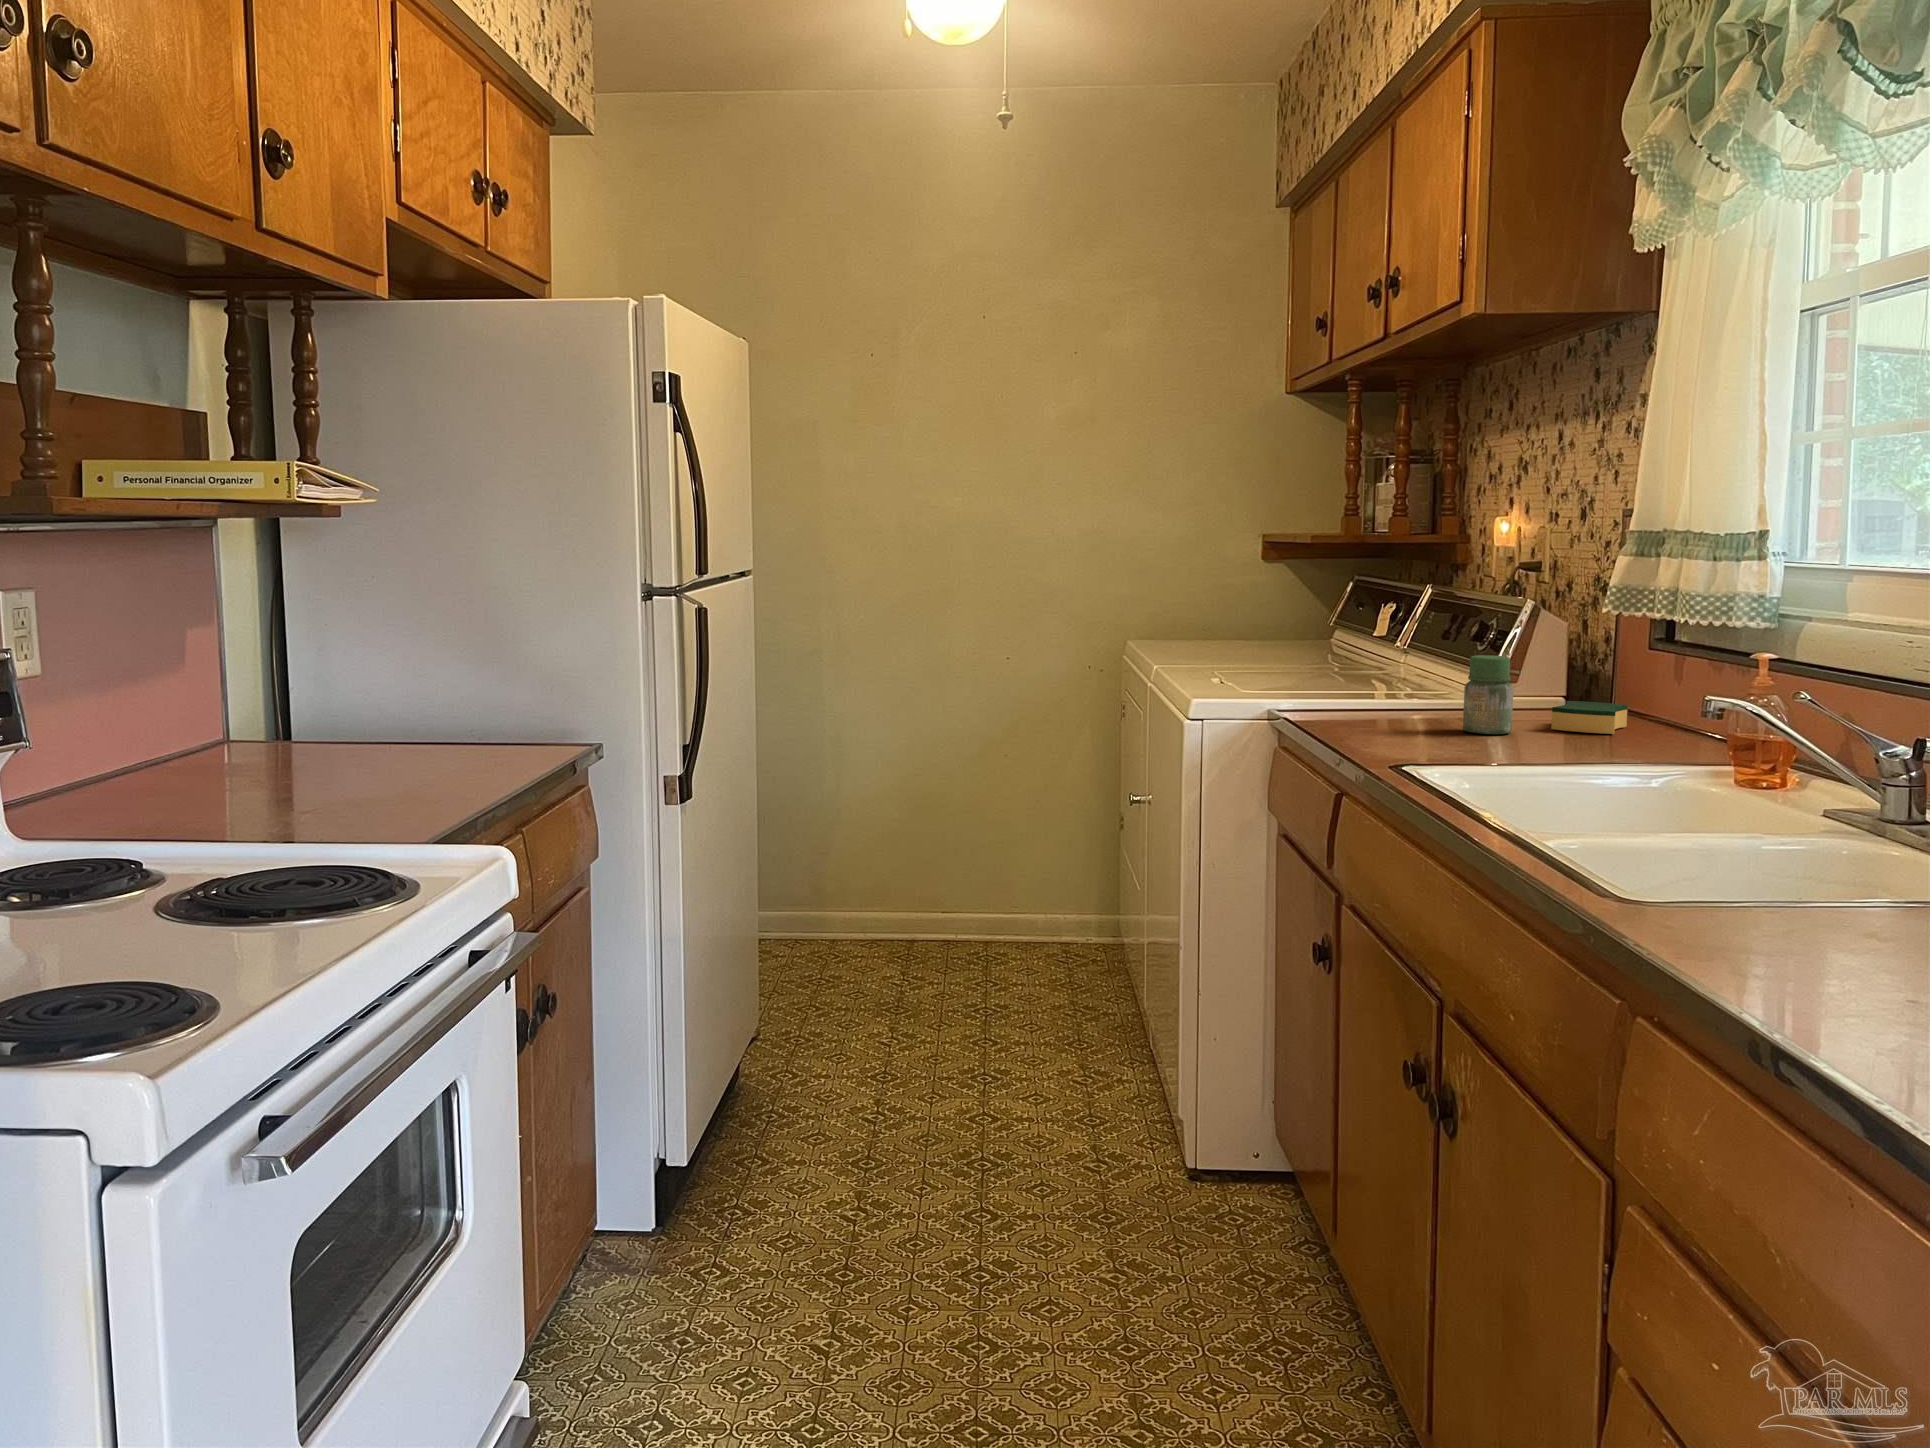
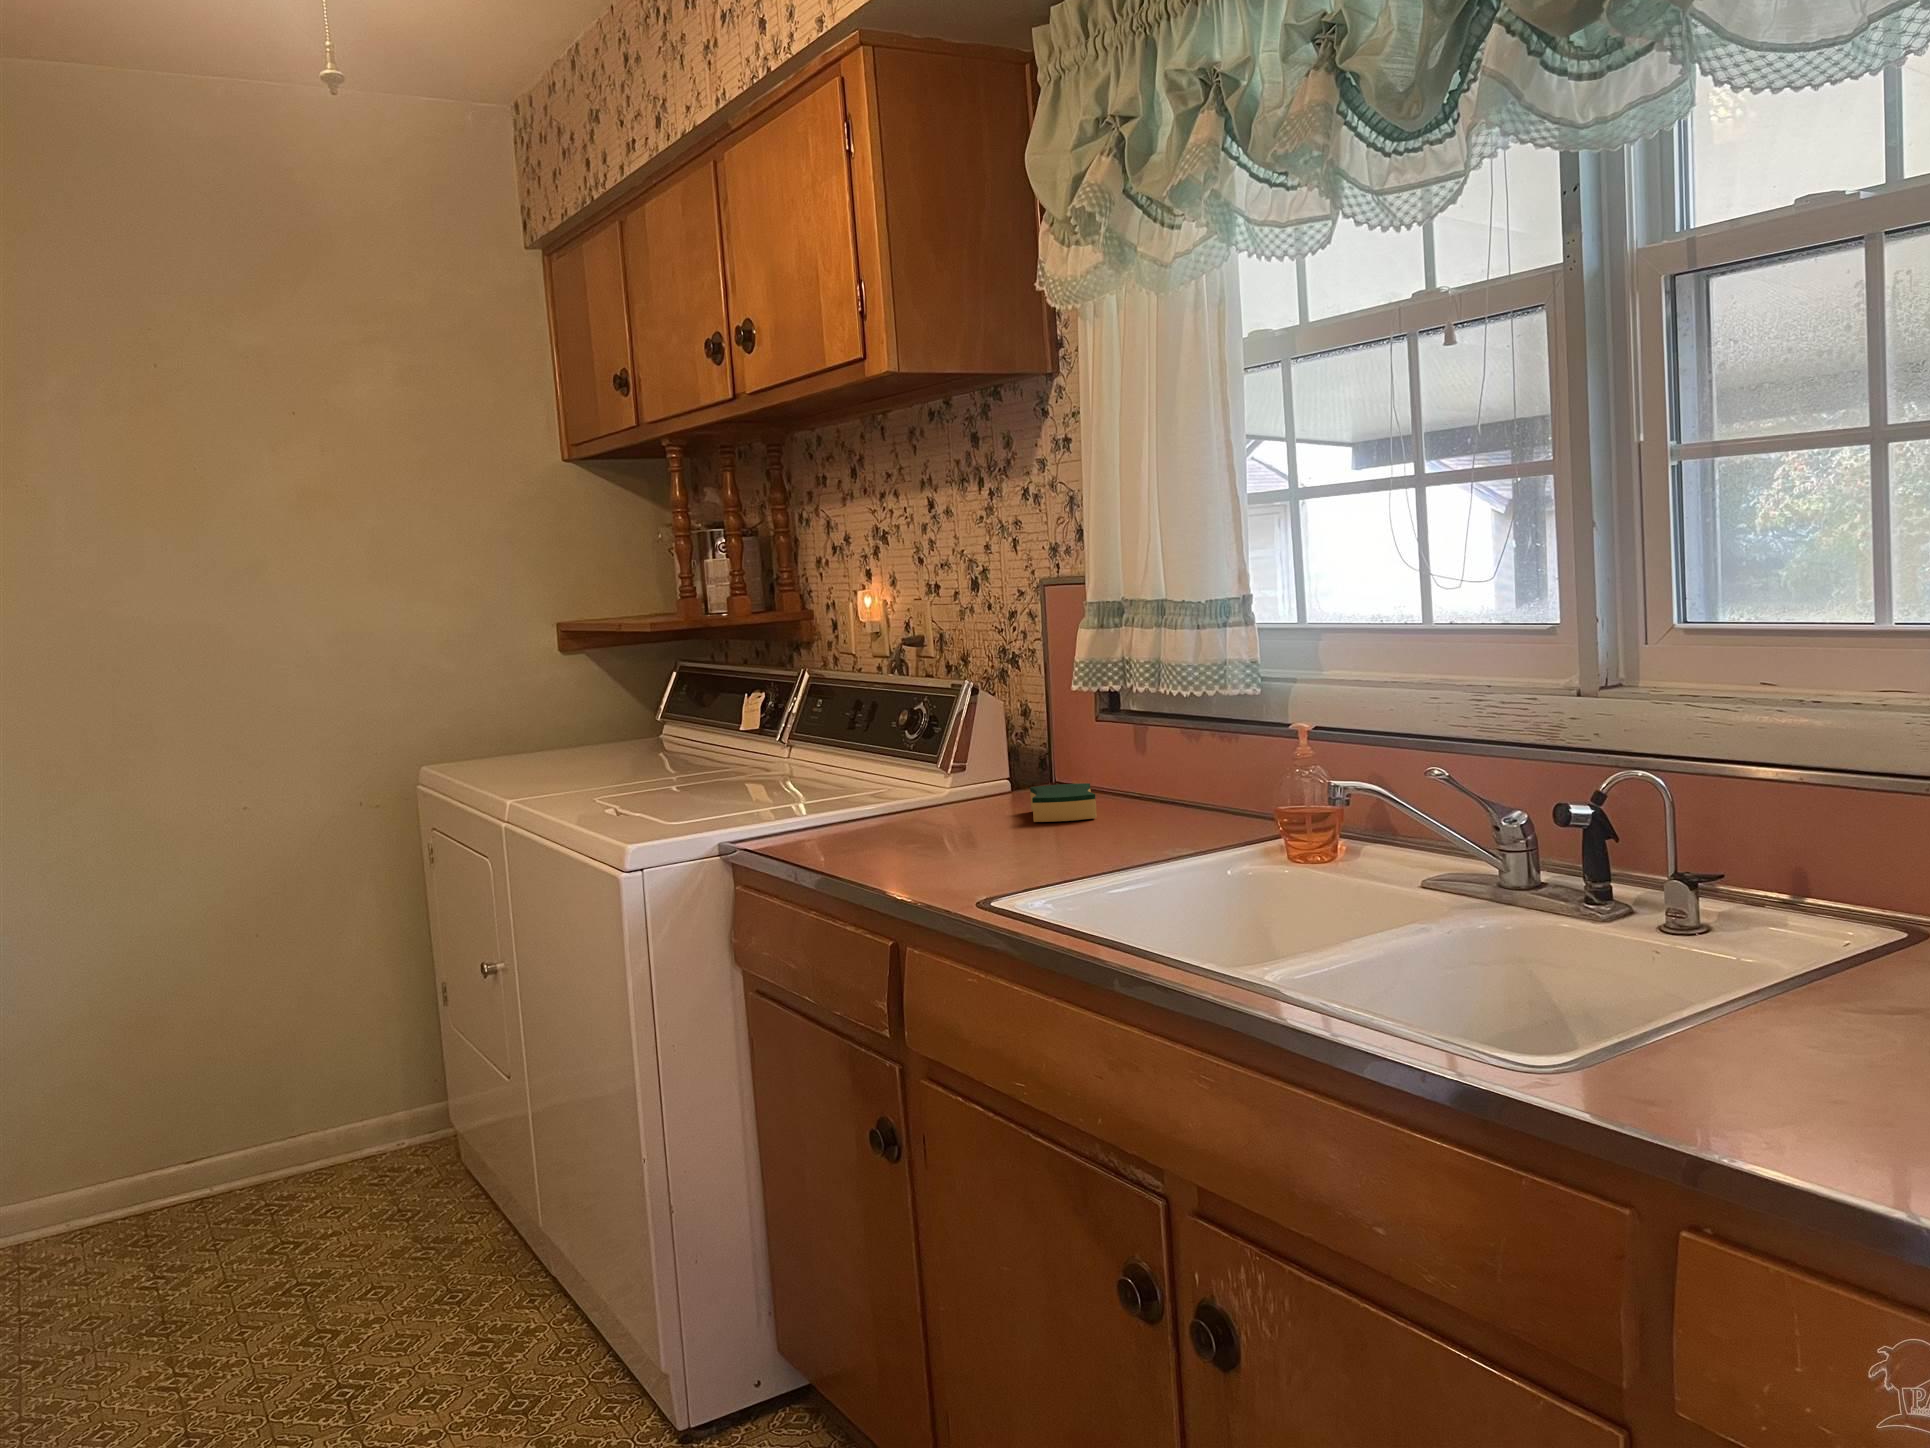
jar: present [1463,655,1514,734] -> none [952,750,1006,841]

